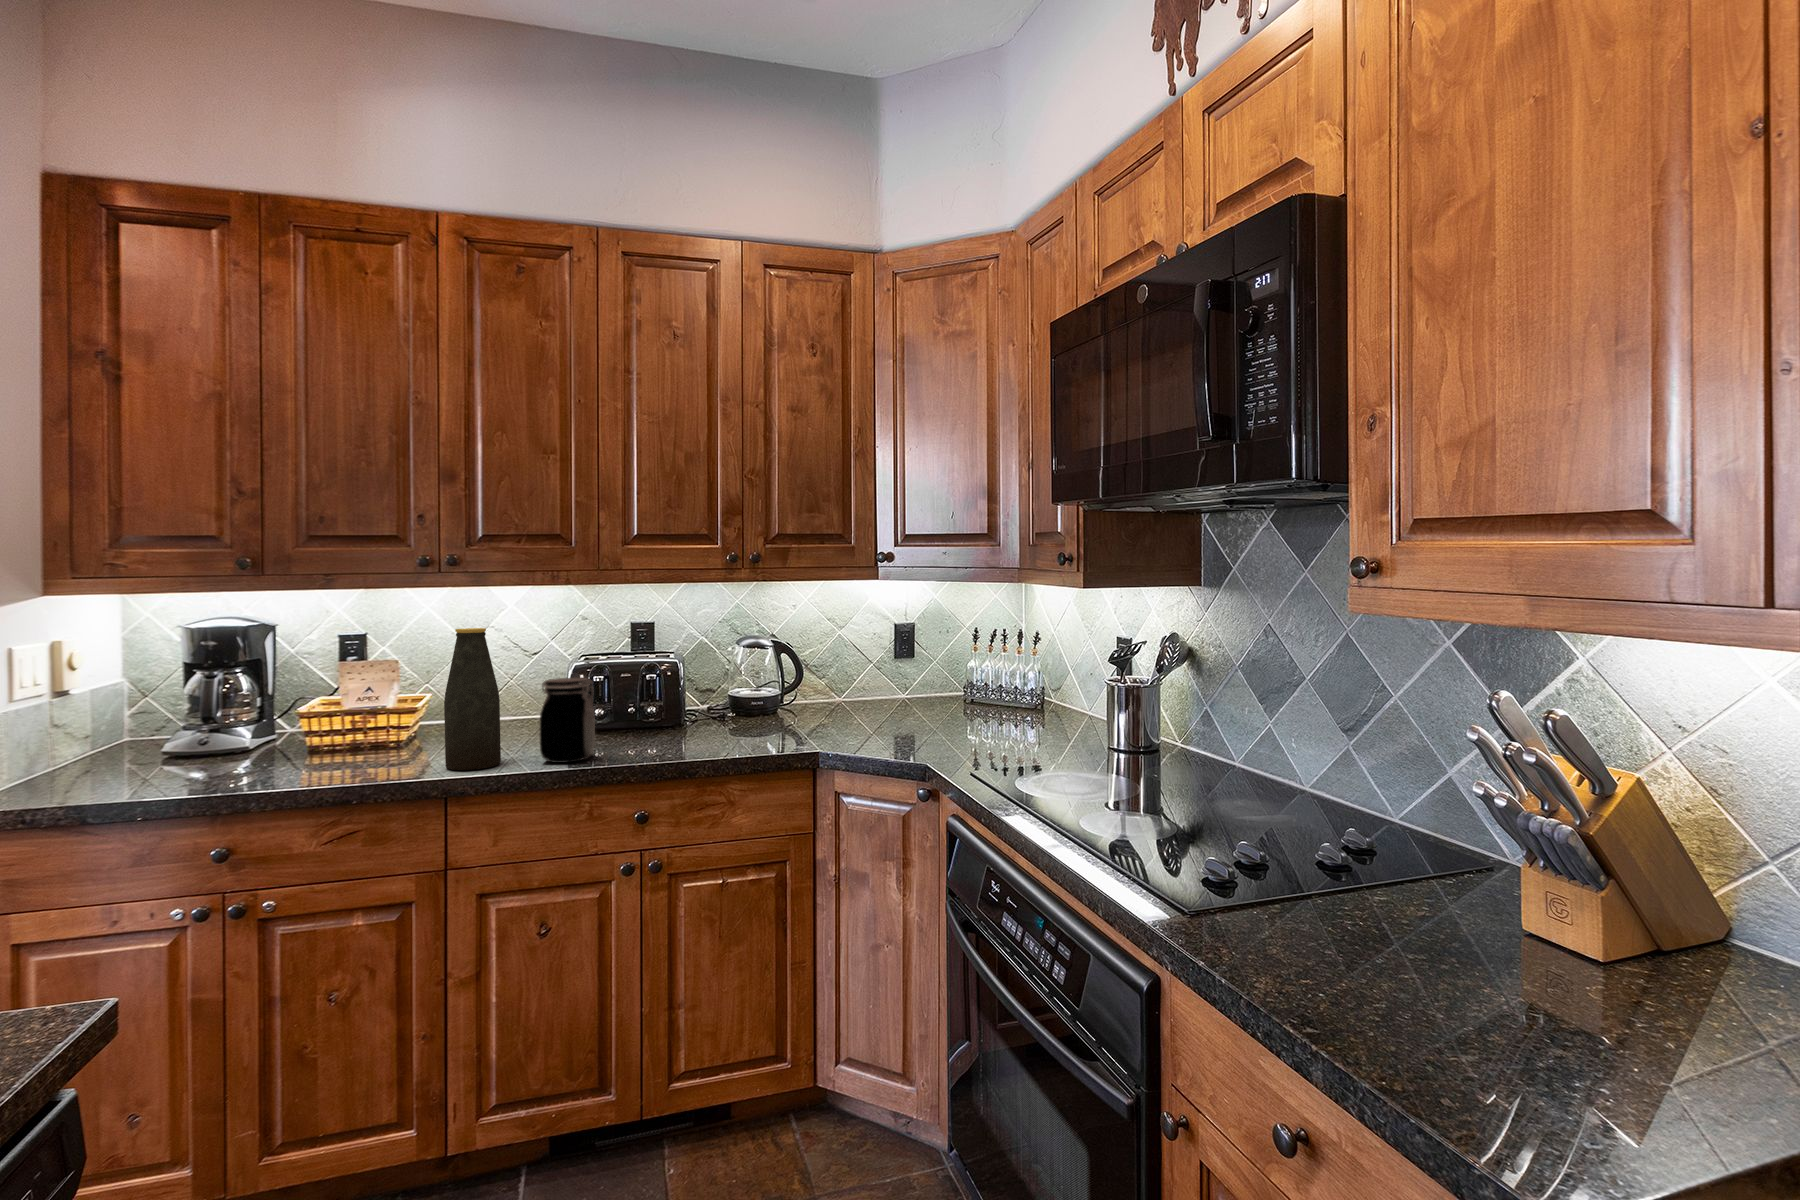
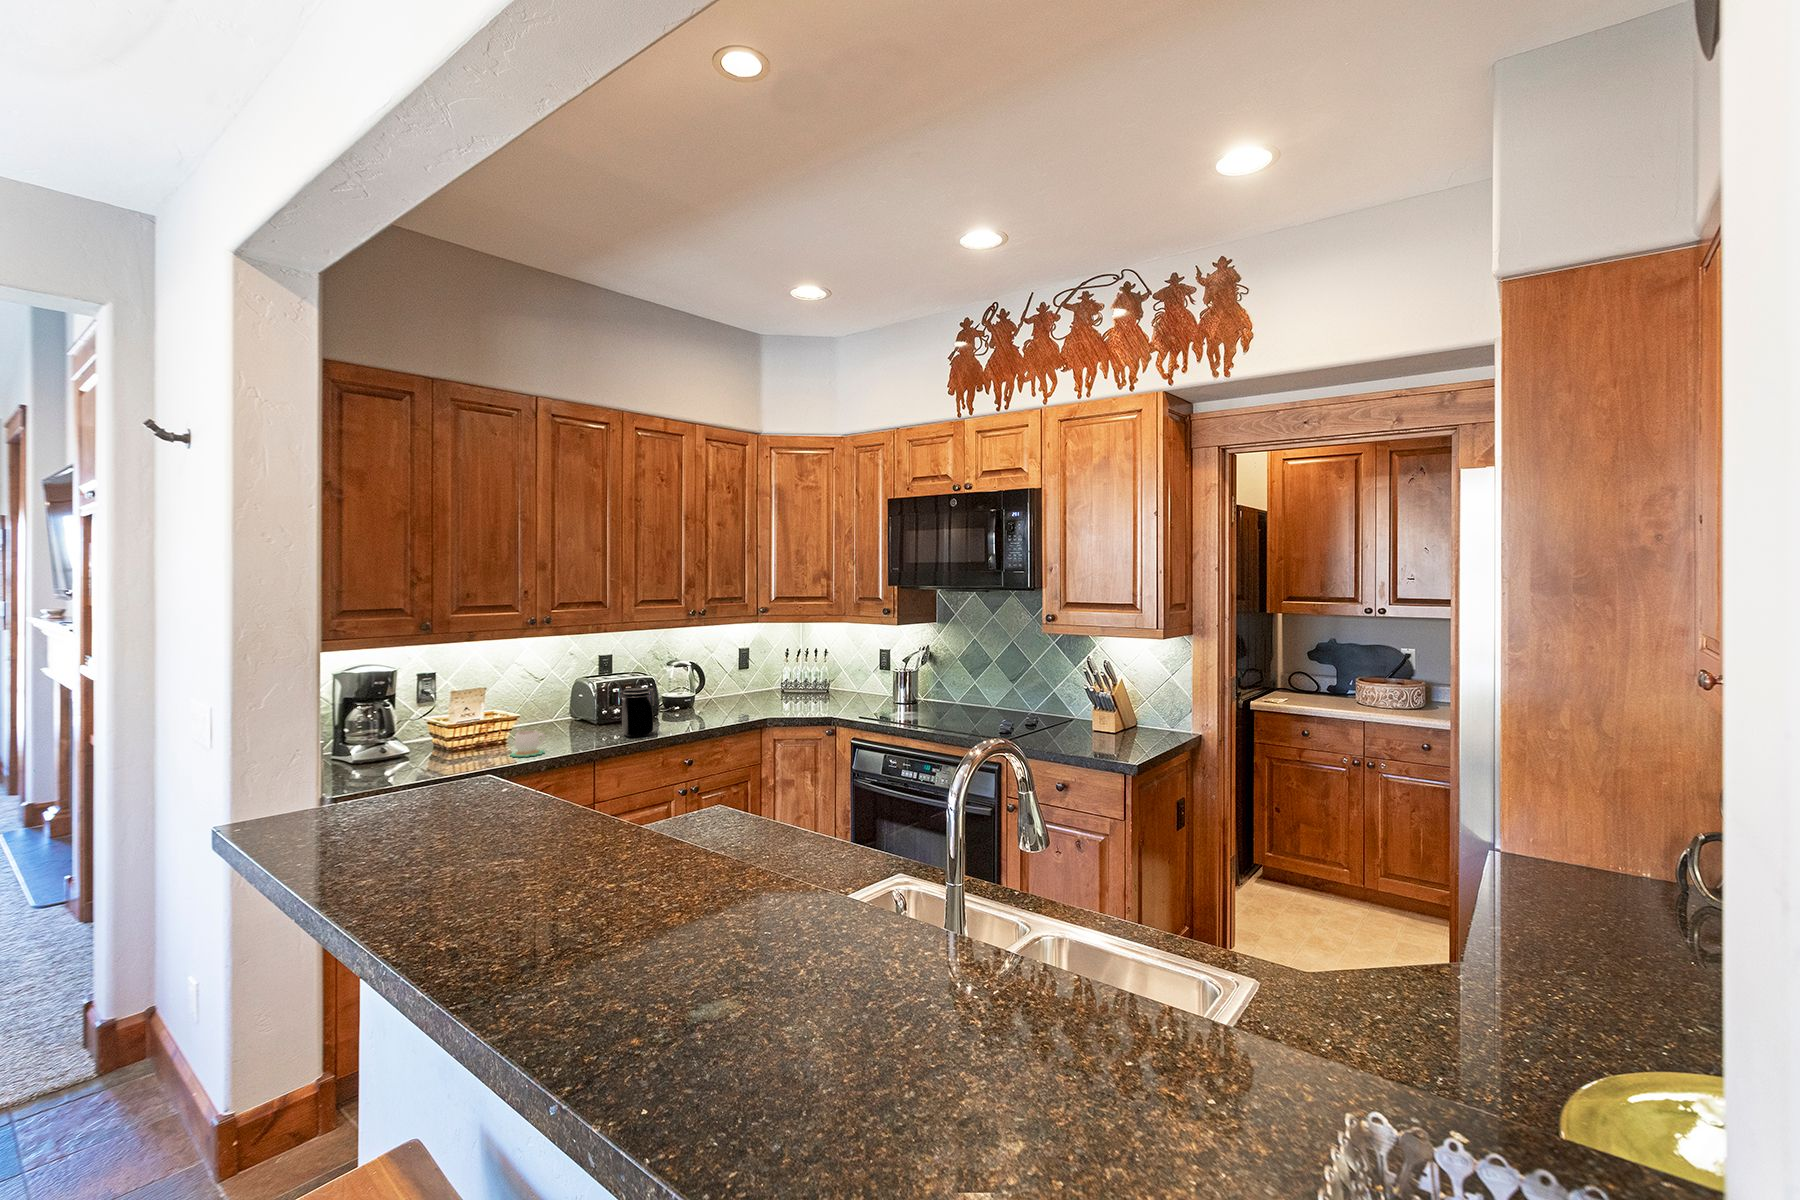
bottle: present [444,628,501,770] -> none [573,662,606,746]
mug: none [322,735,388,778] -> present [510,731,545,757]

